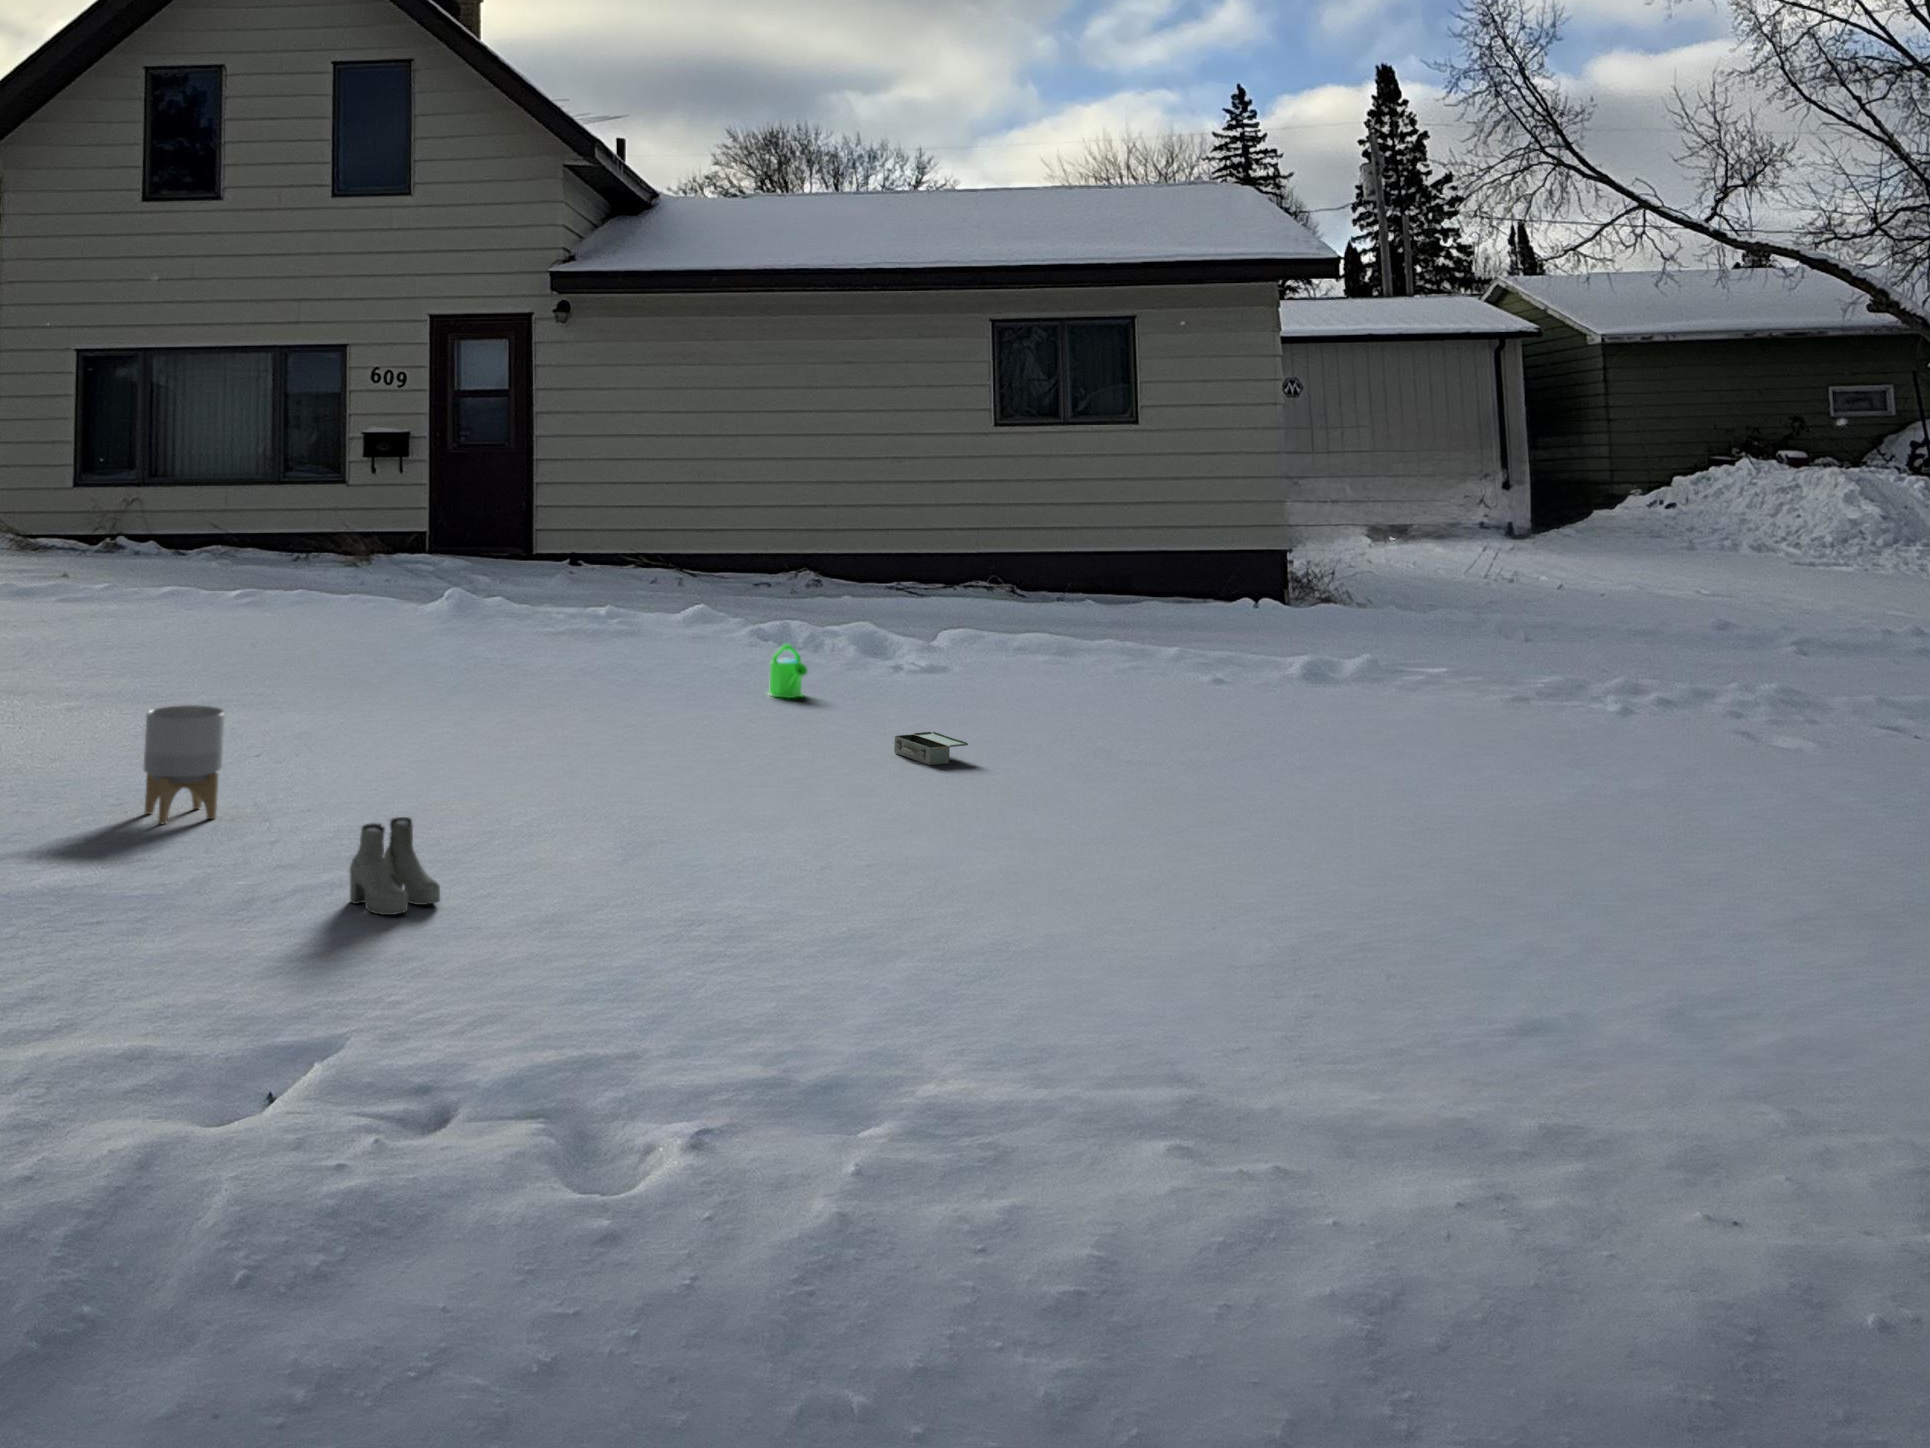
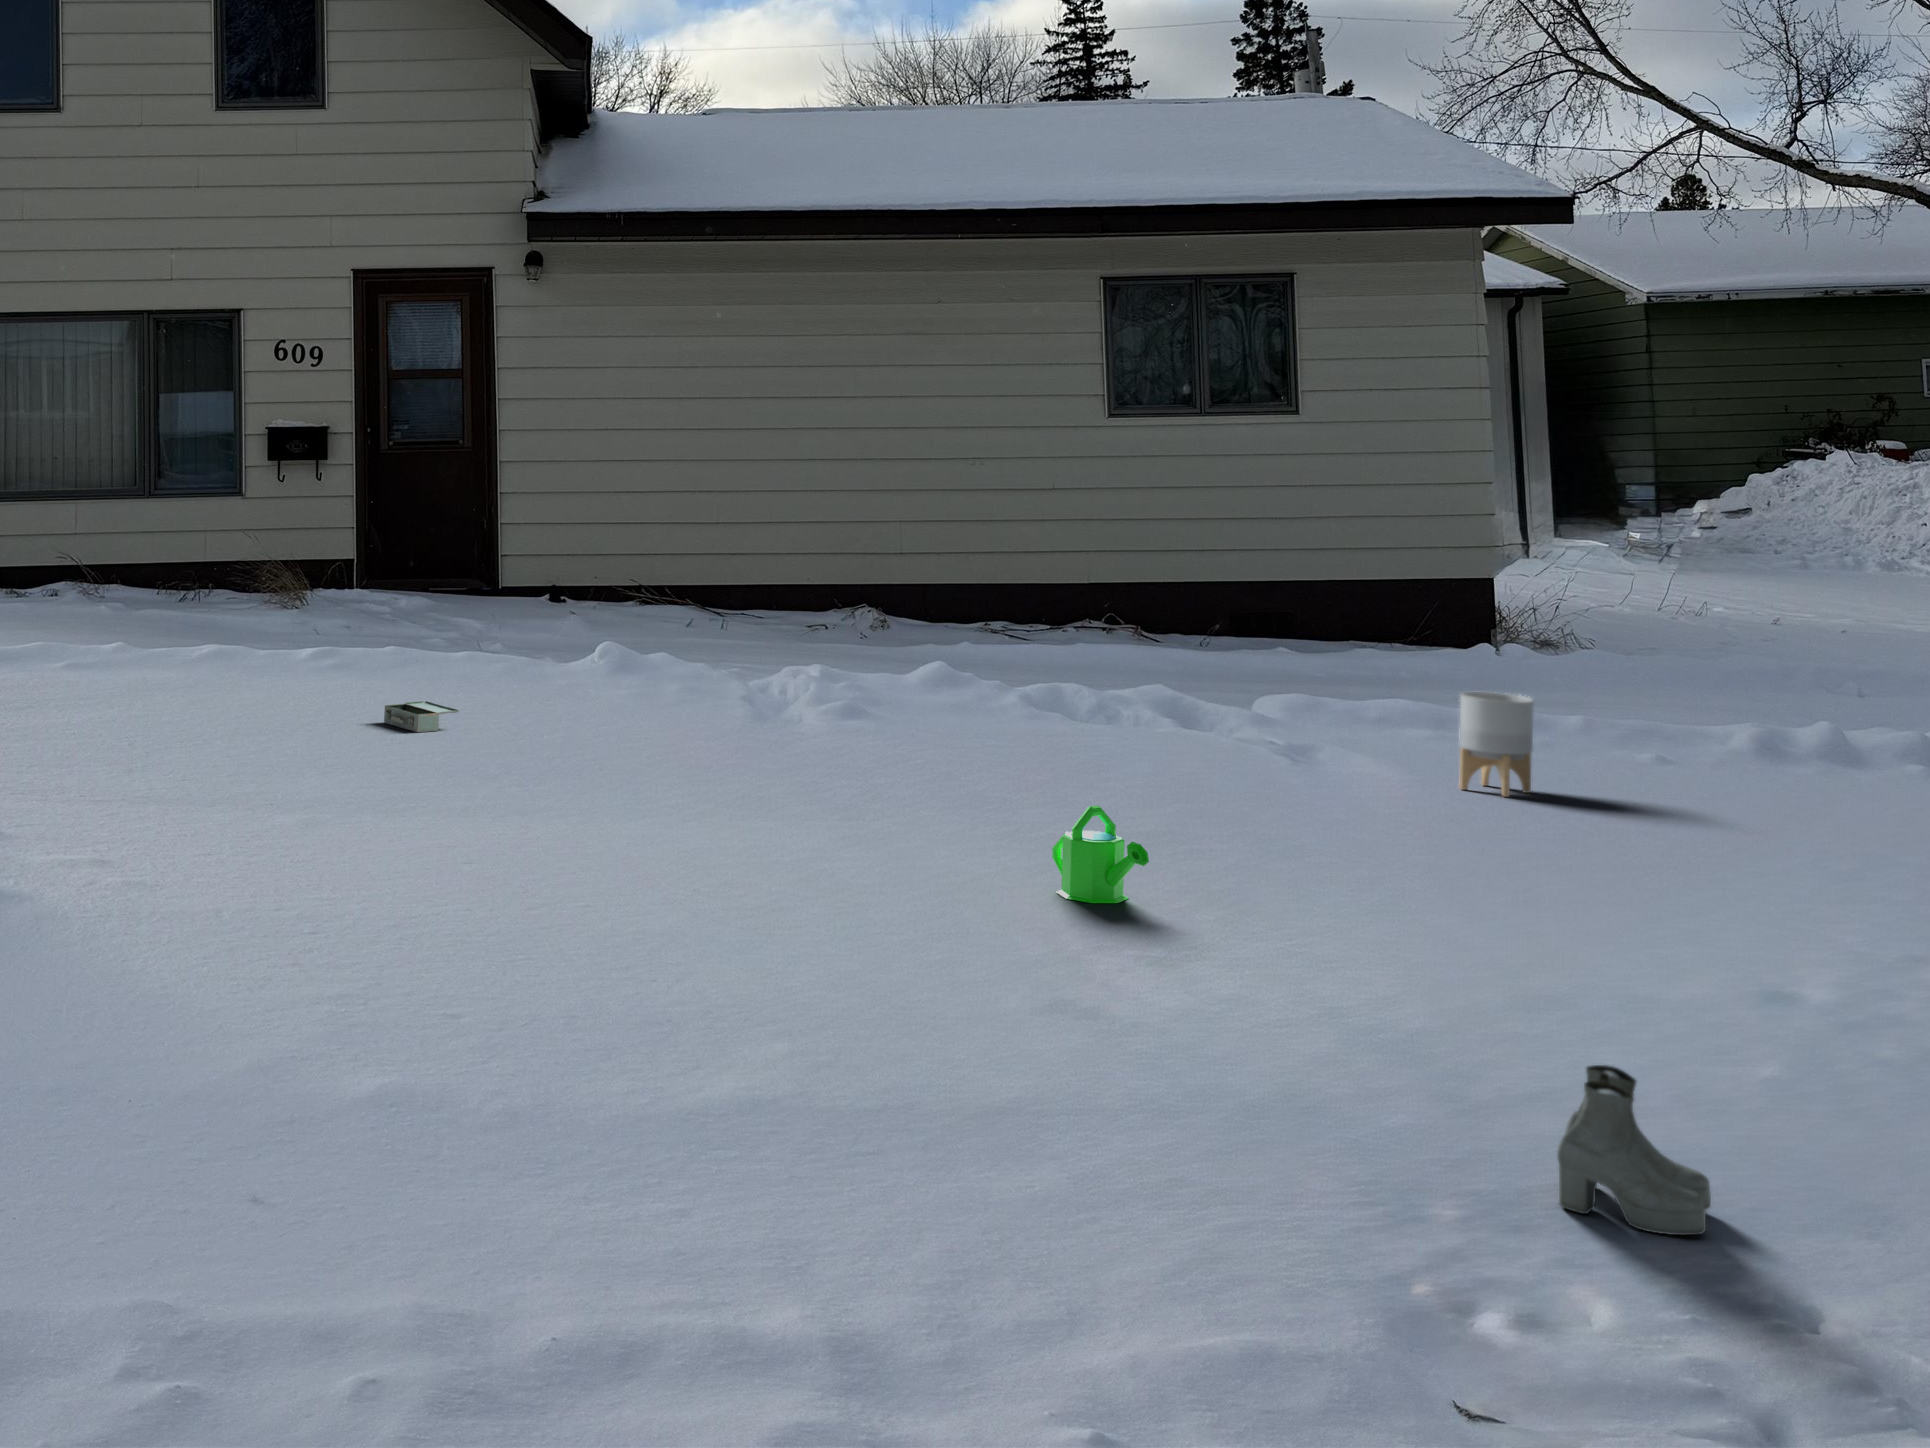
watering can: present [767,644,808,698] -> present [1052,806,1149,903]
planter: present [143,705,225,824] -> present [1459,692,1534,797]
toolbox: present [894,732,968,765] -> present [384,701,459,732]

